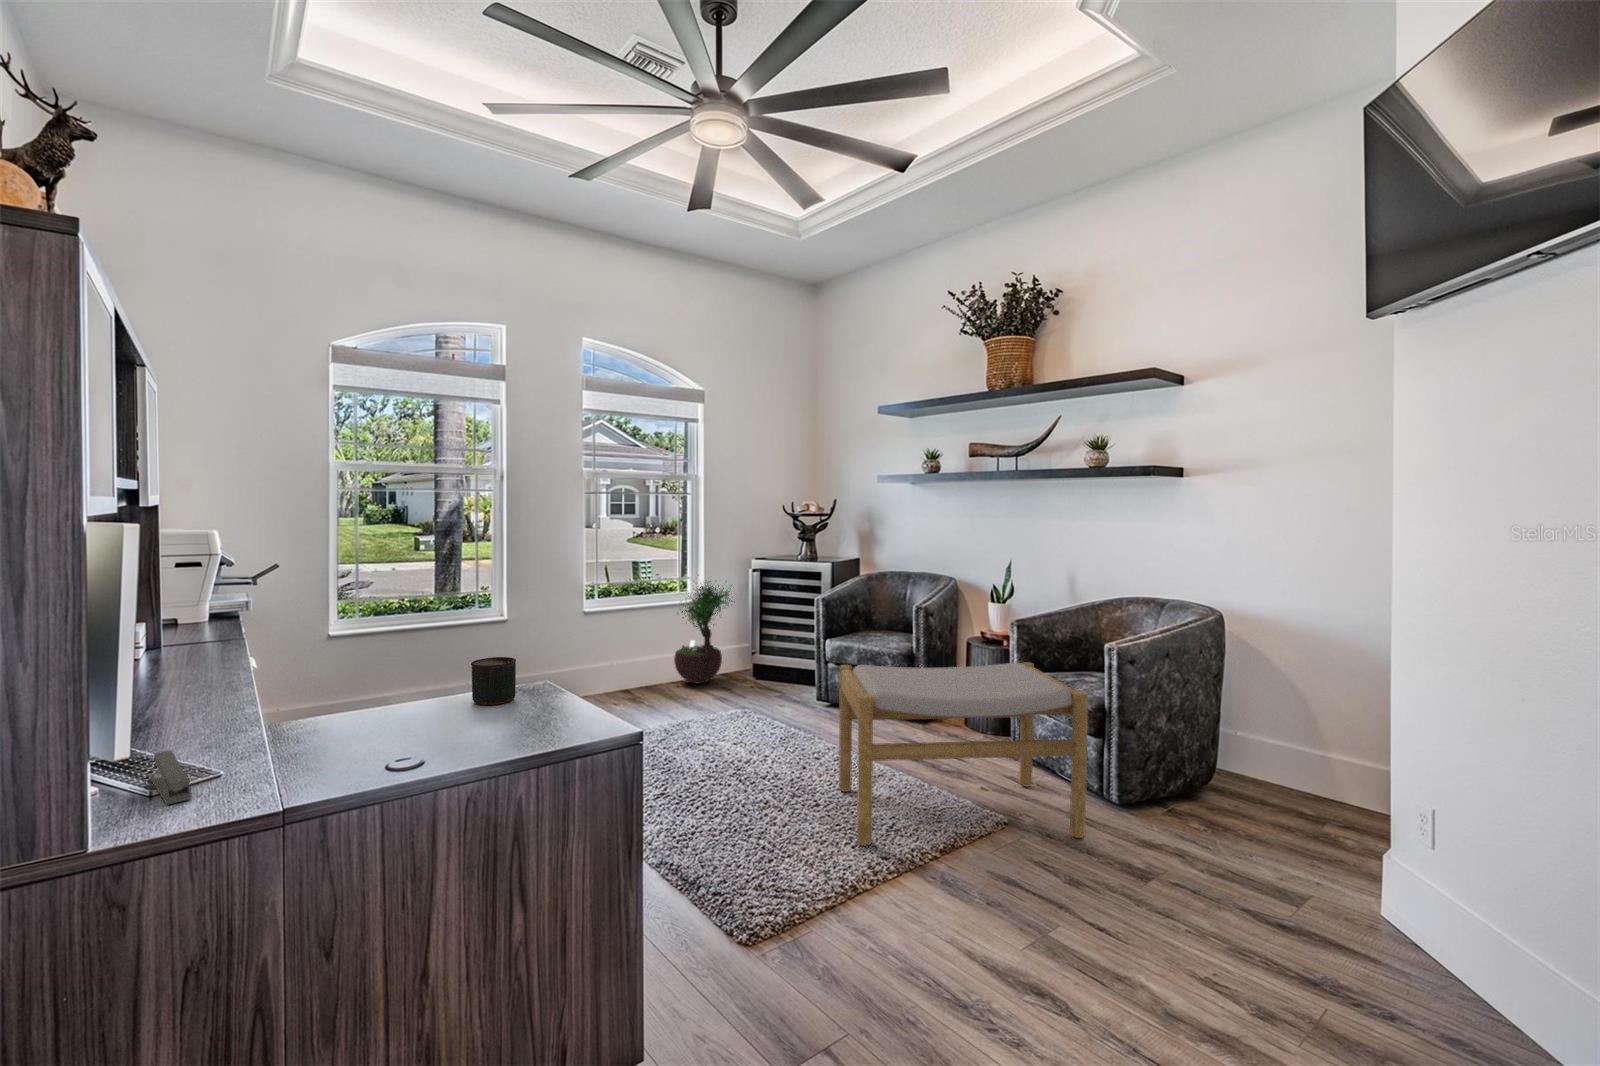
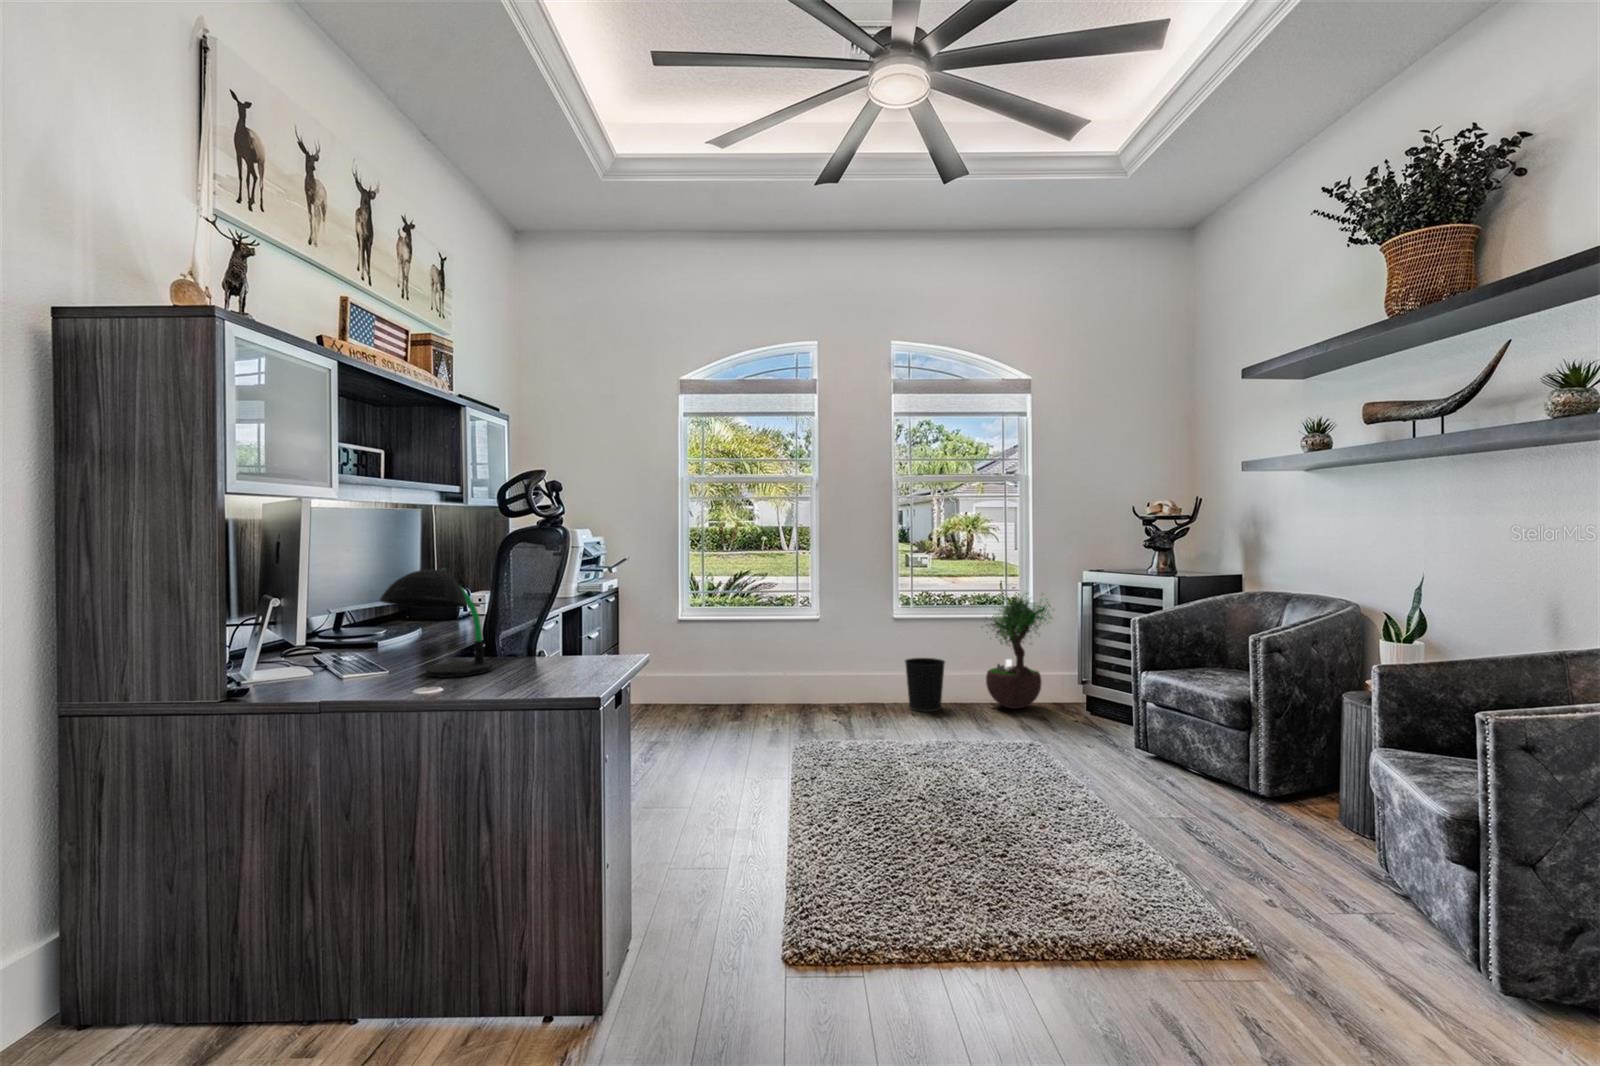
desk lamp: none [310,596,430,744] -> present [380,566,493,678]
wastebasket: none [604,647,643,698] -> present [905,658,945,712]
mug: present [471,657,516,705] -> none [549,628,586,666]
footstool: present [839,662,1088,846] -> none [1006,694,1375,1013]
stapler: present [150,750,192,804] -> none [287,660,328,690]

